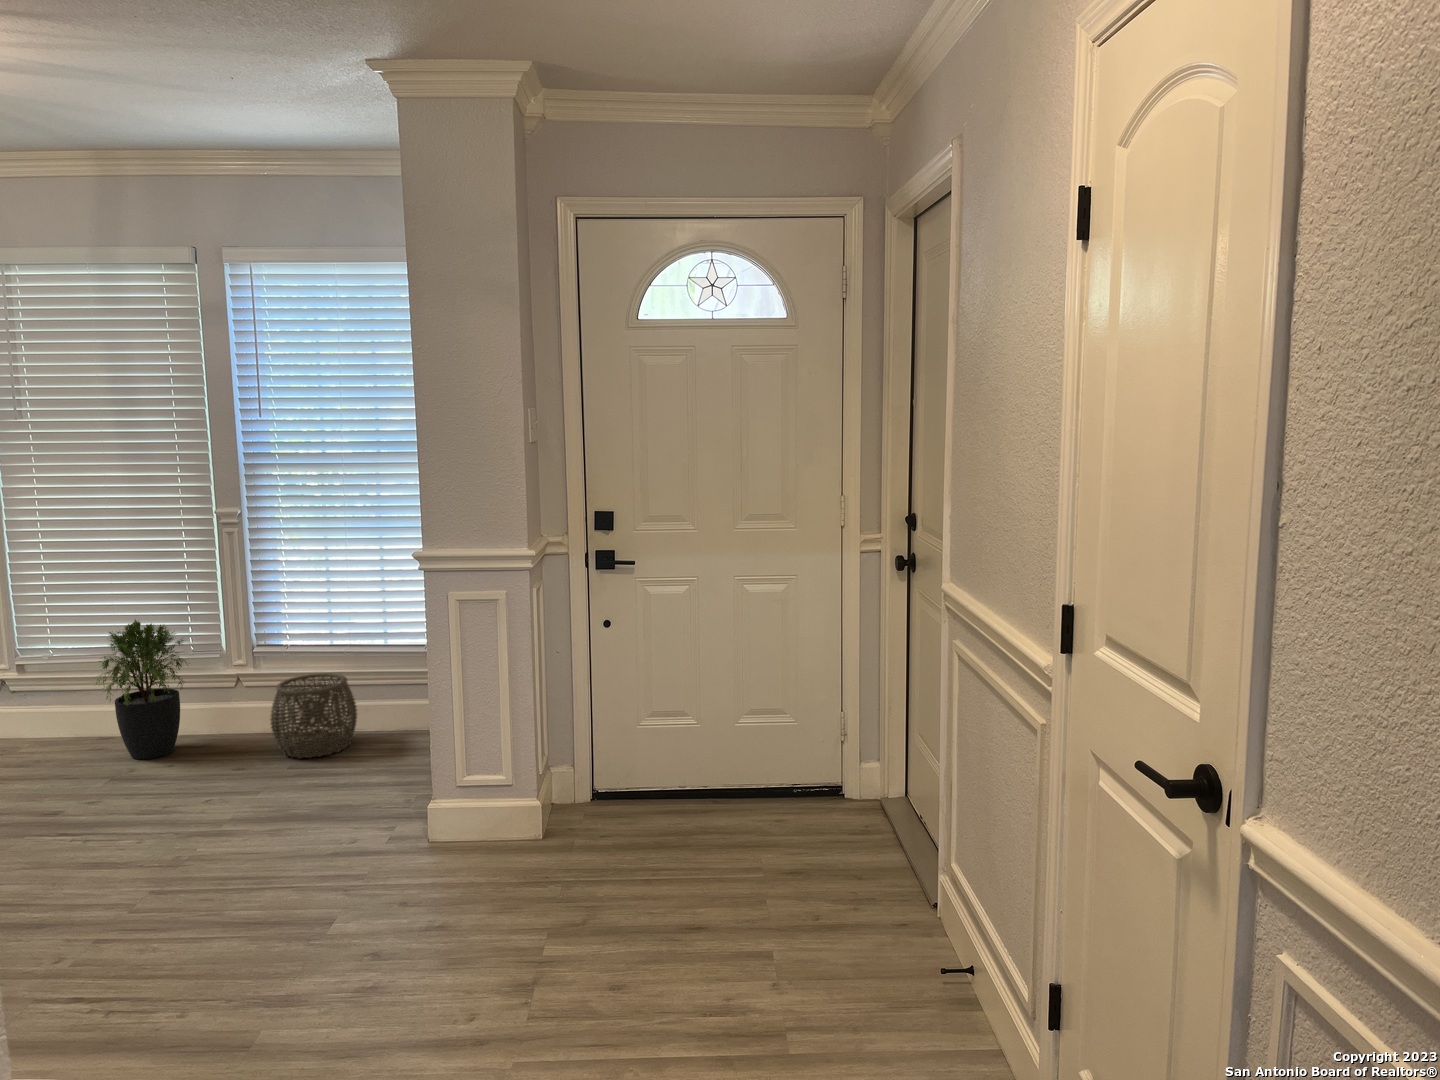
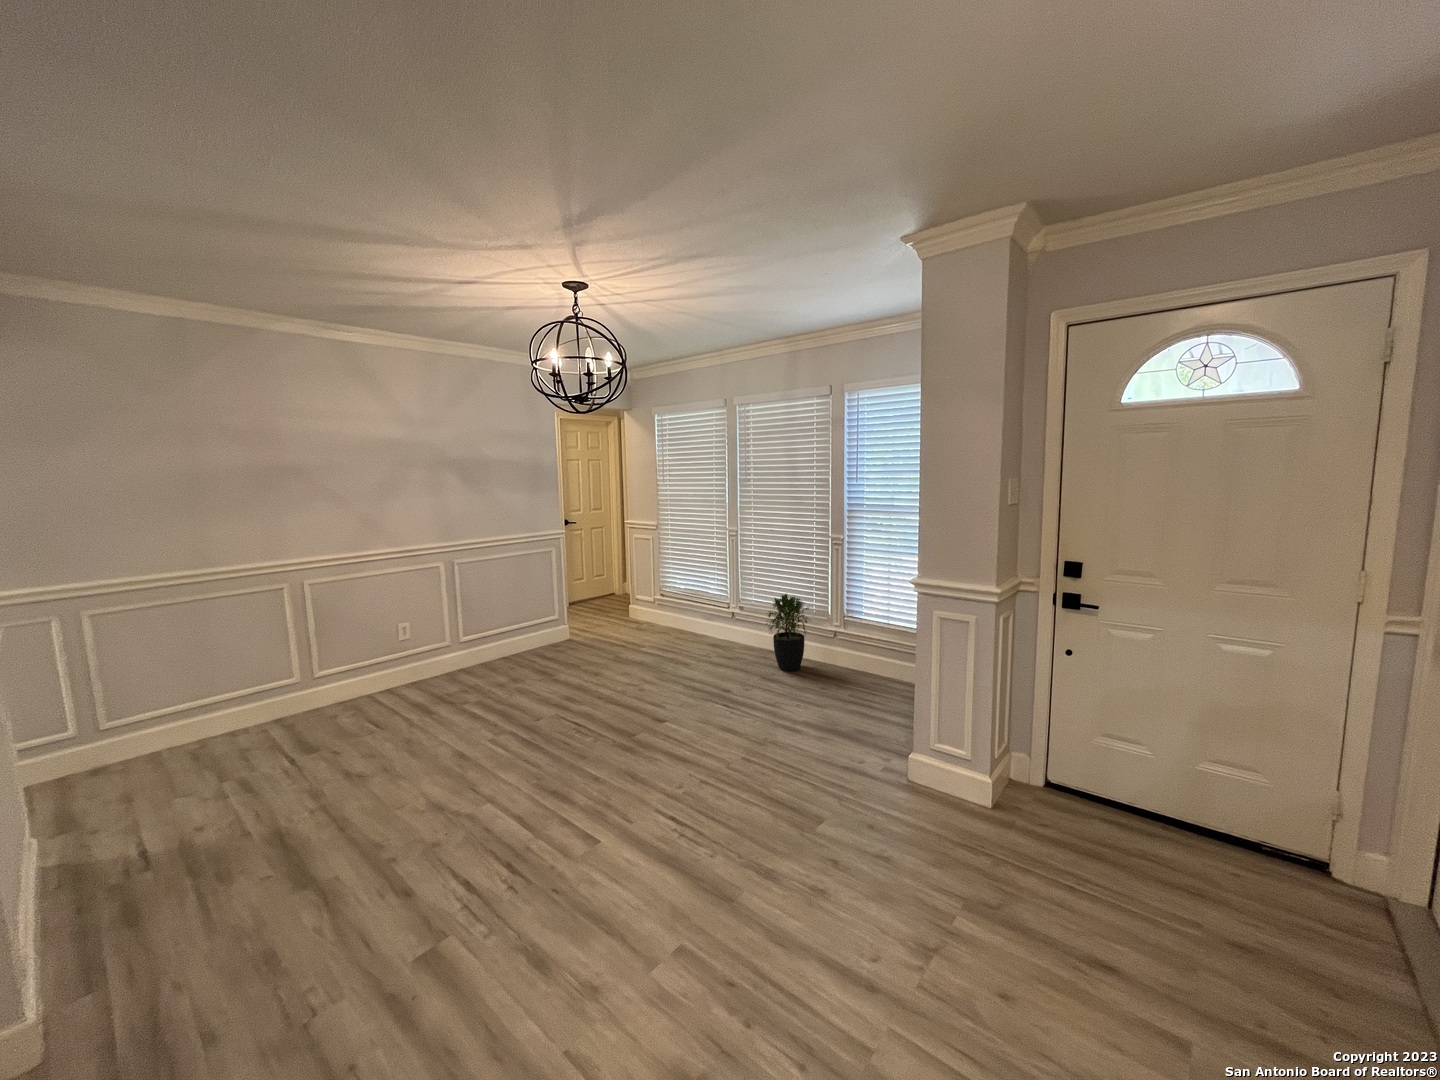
woven basket: present [270,673,357,758] -> none [845,641,897,695]

